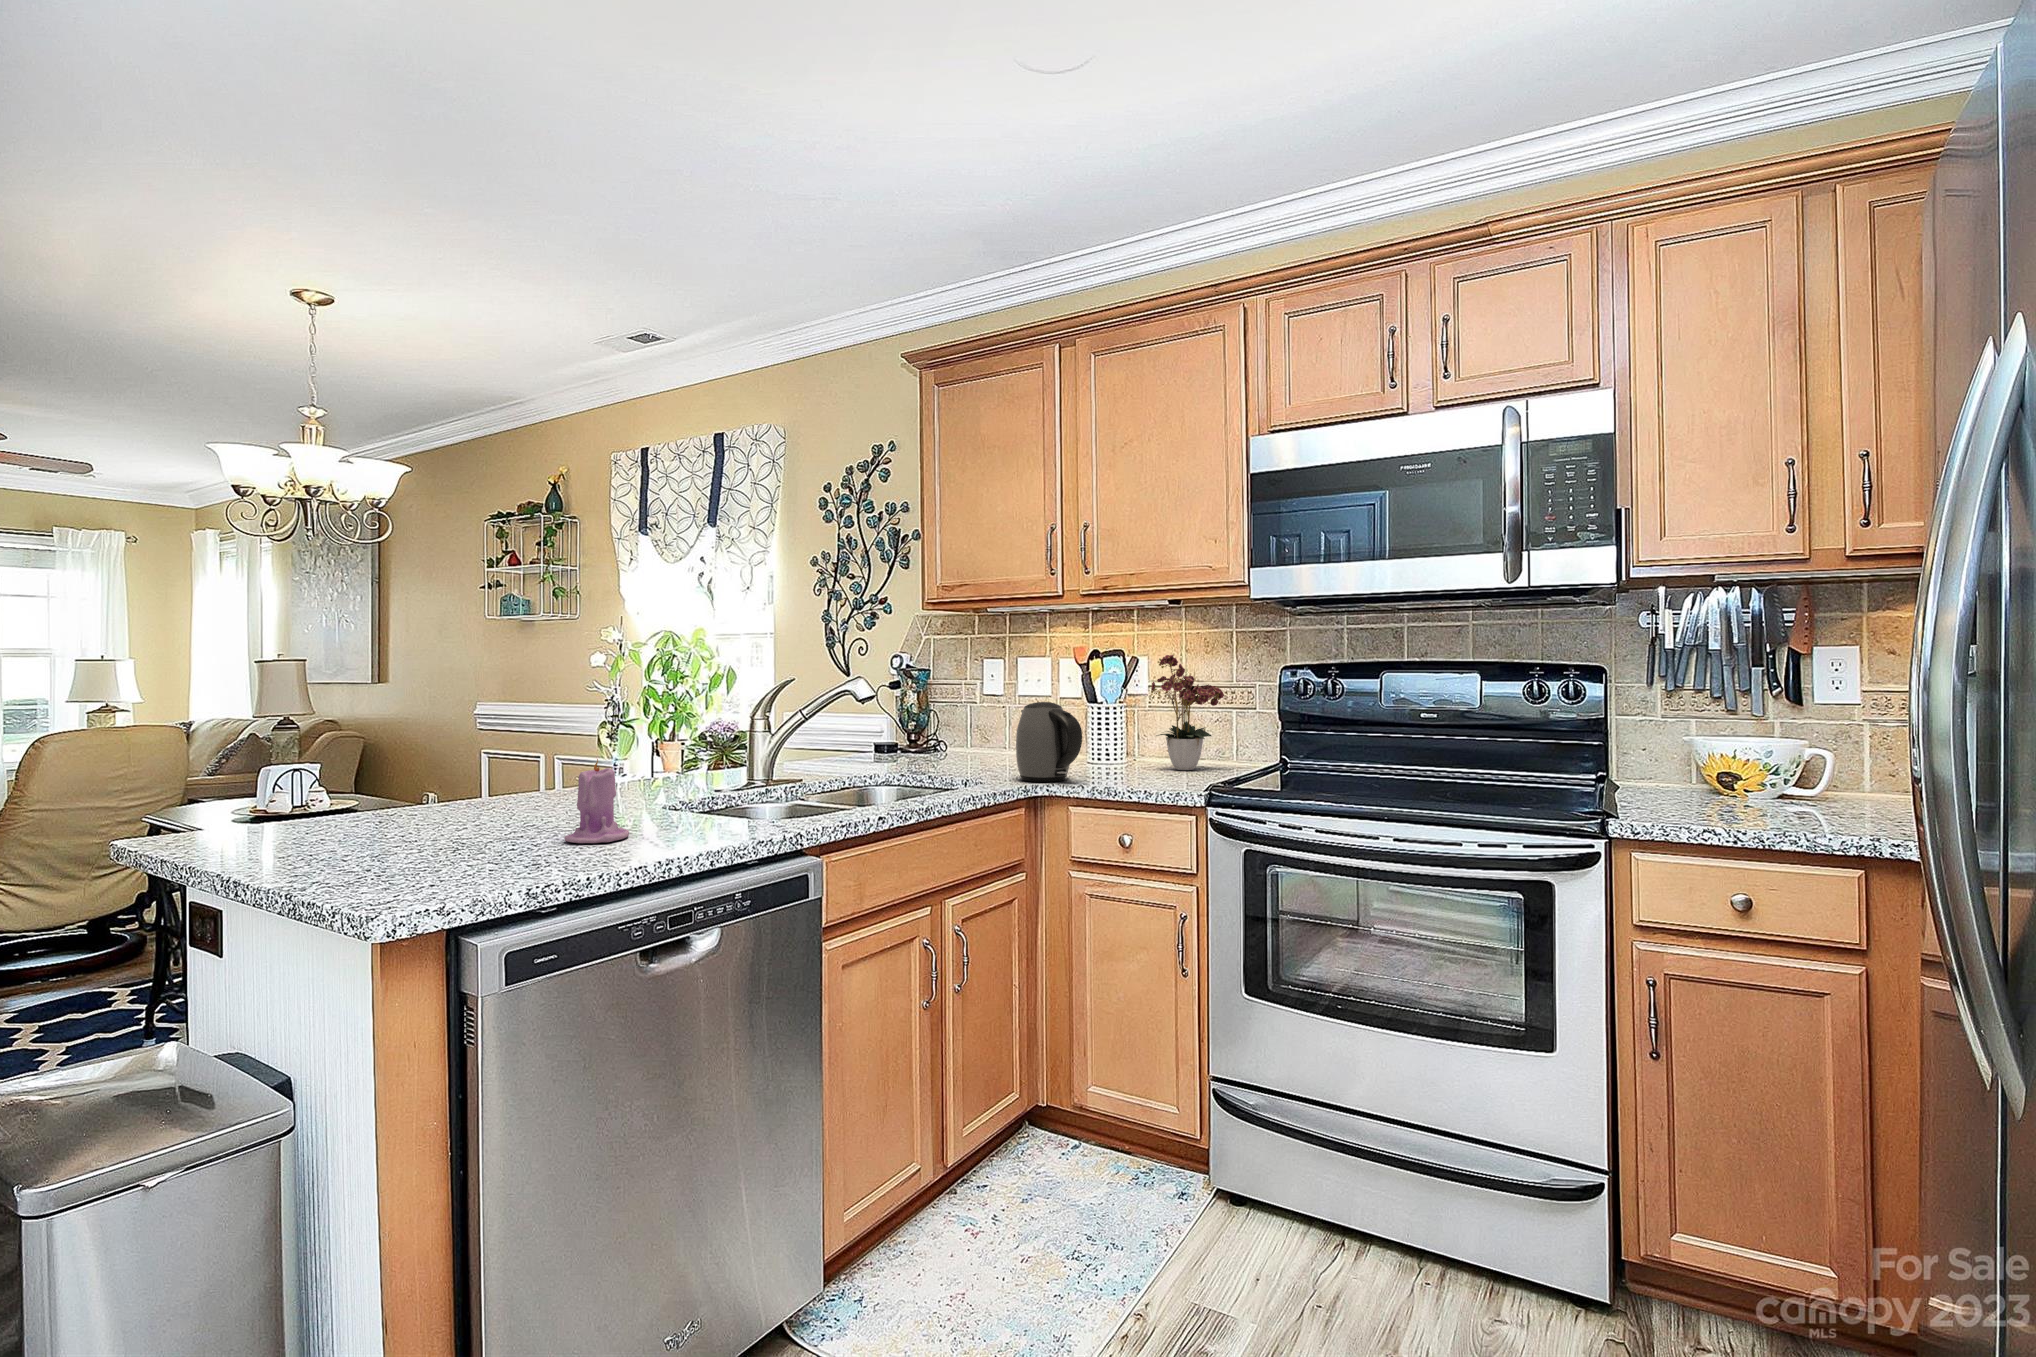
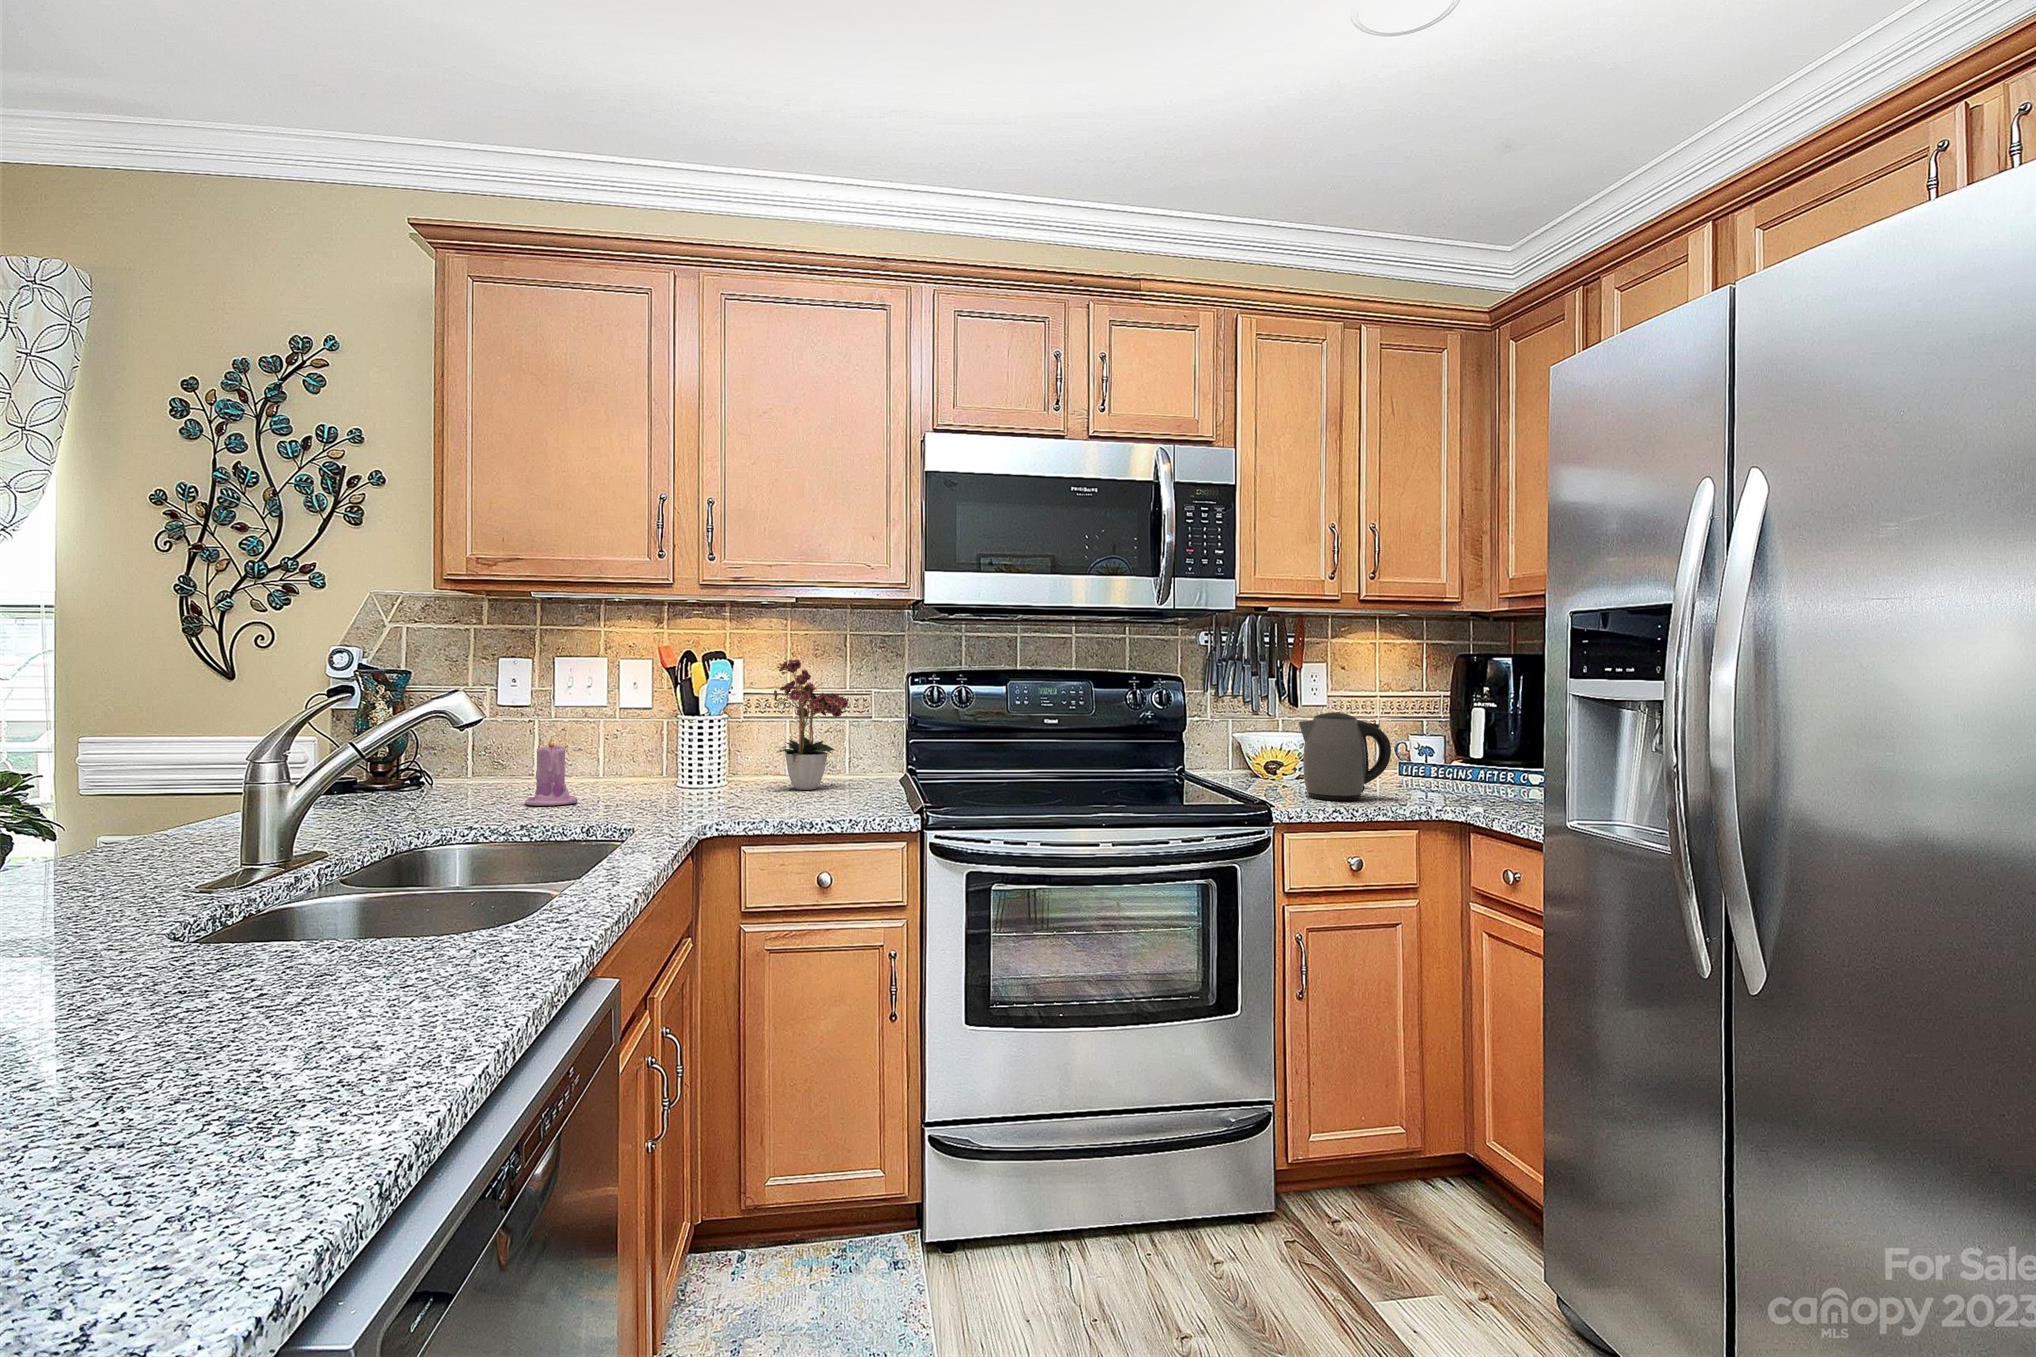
kettle: present [1016,702,1082,782] -> present [1299,713,1391,800]
candle: present [564,759,629,843] -> present [525,737,578,806]

